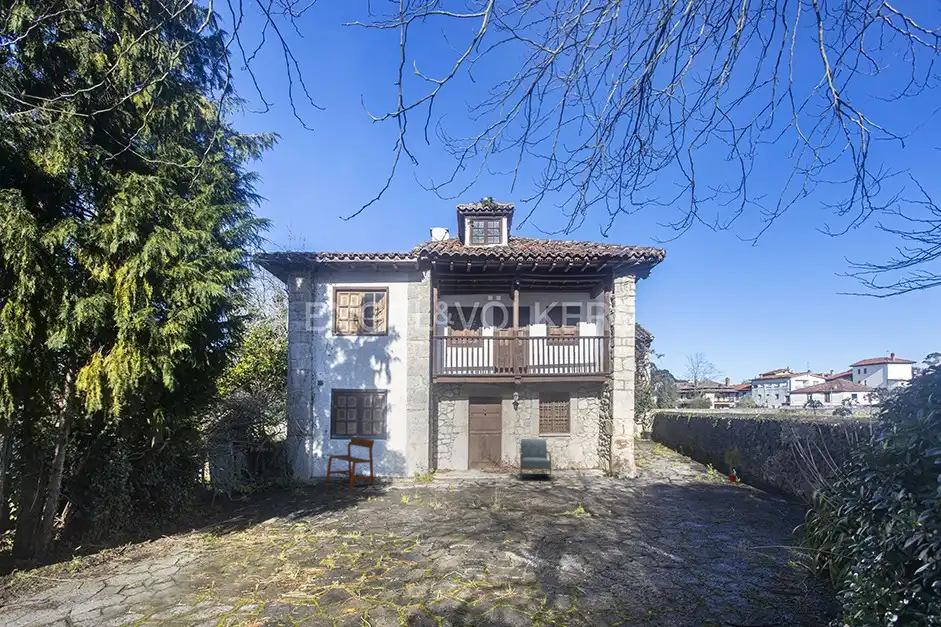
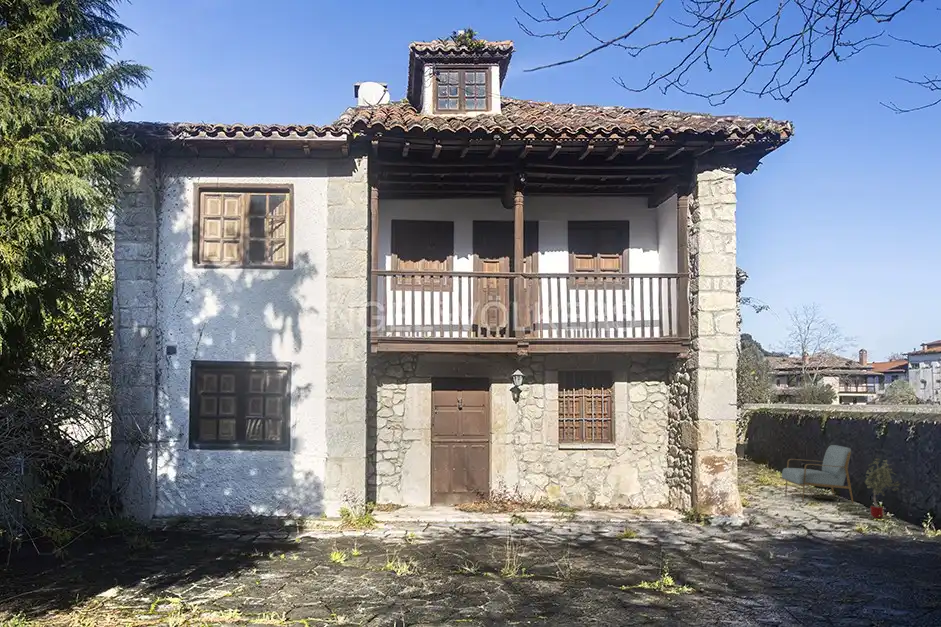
bench: present [326,437,374,489] -> none [185,447,271,538]
chair: present [520,439,551,480] -> present [782,445,854,504]

